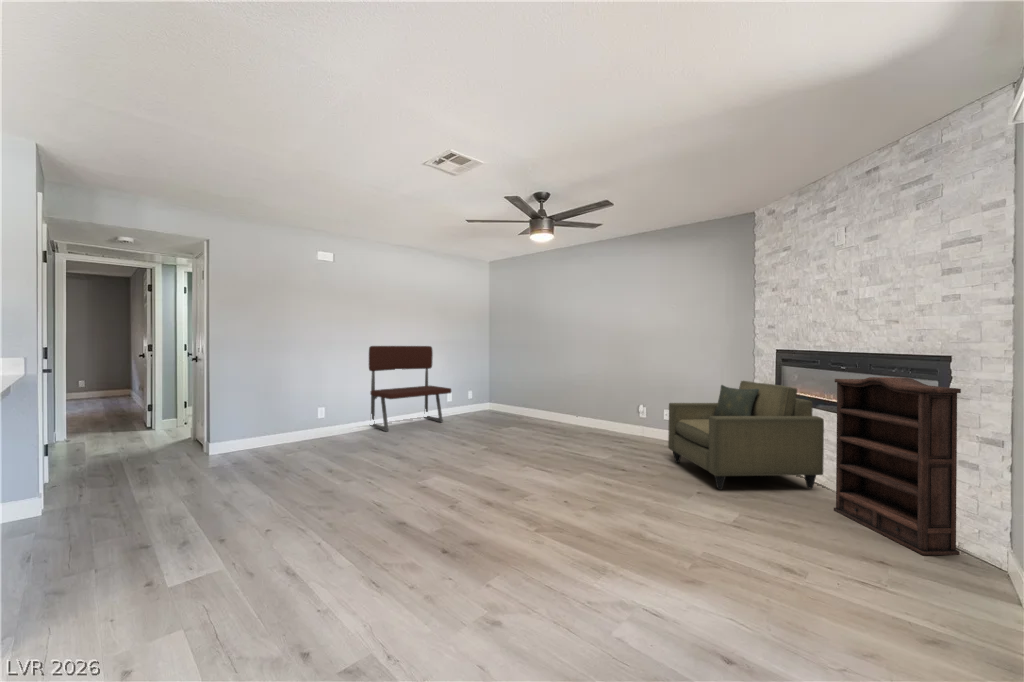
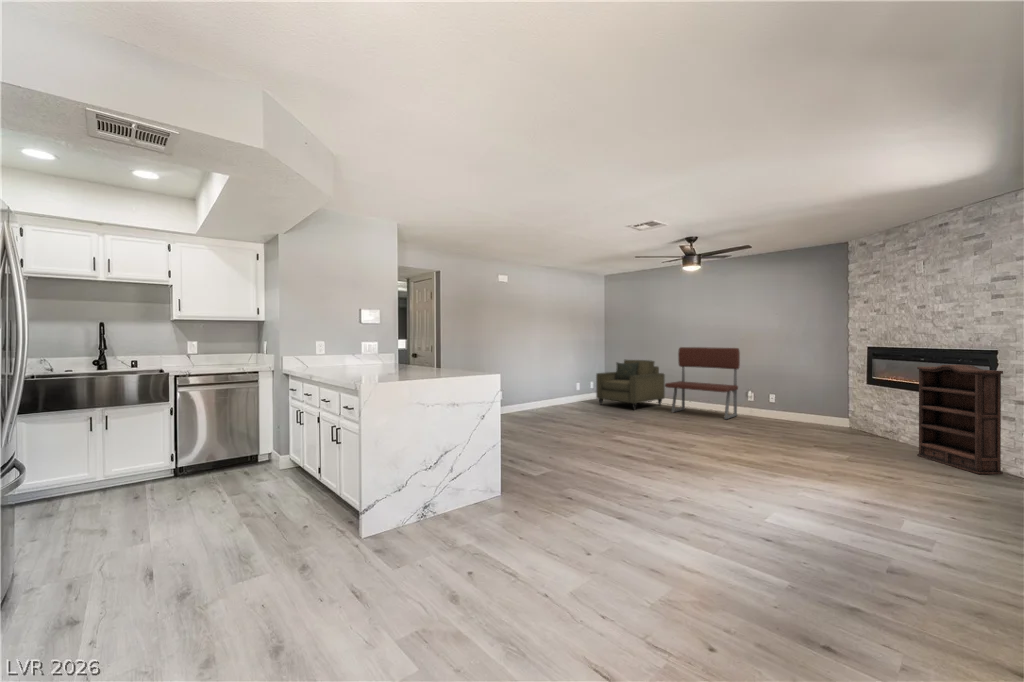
bench: present [369,346,451,431] -> present [665,347,740,419]
armchair: present [668,381,824,490] -> present [596,360,665,410]

